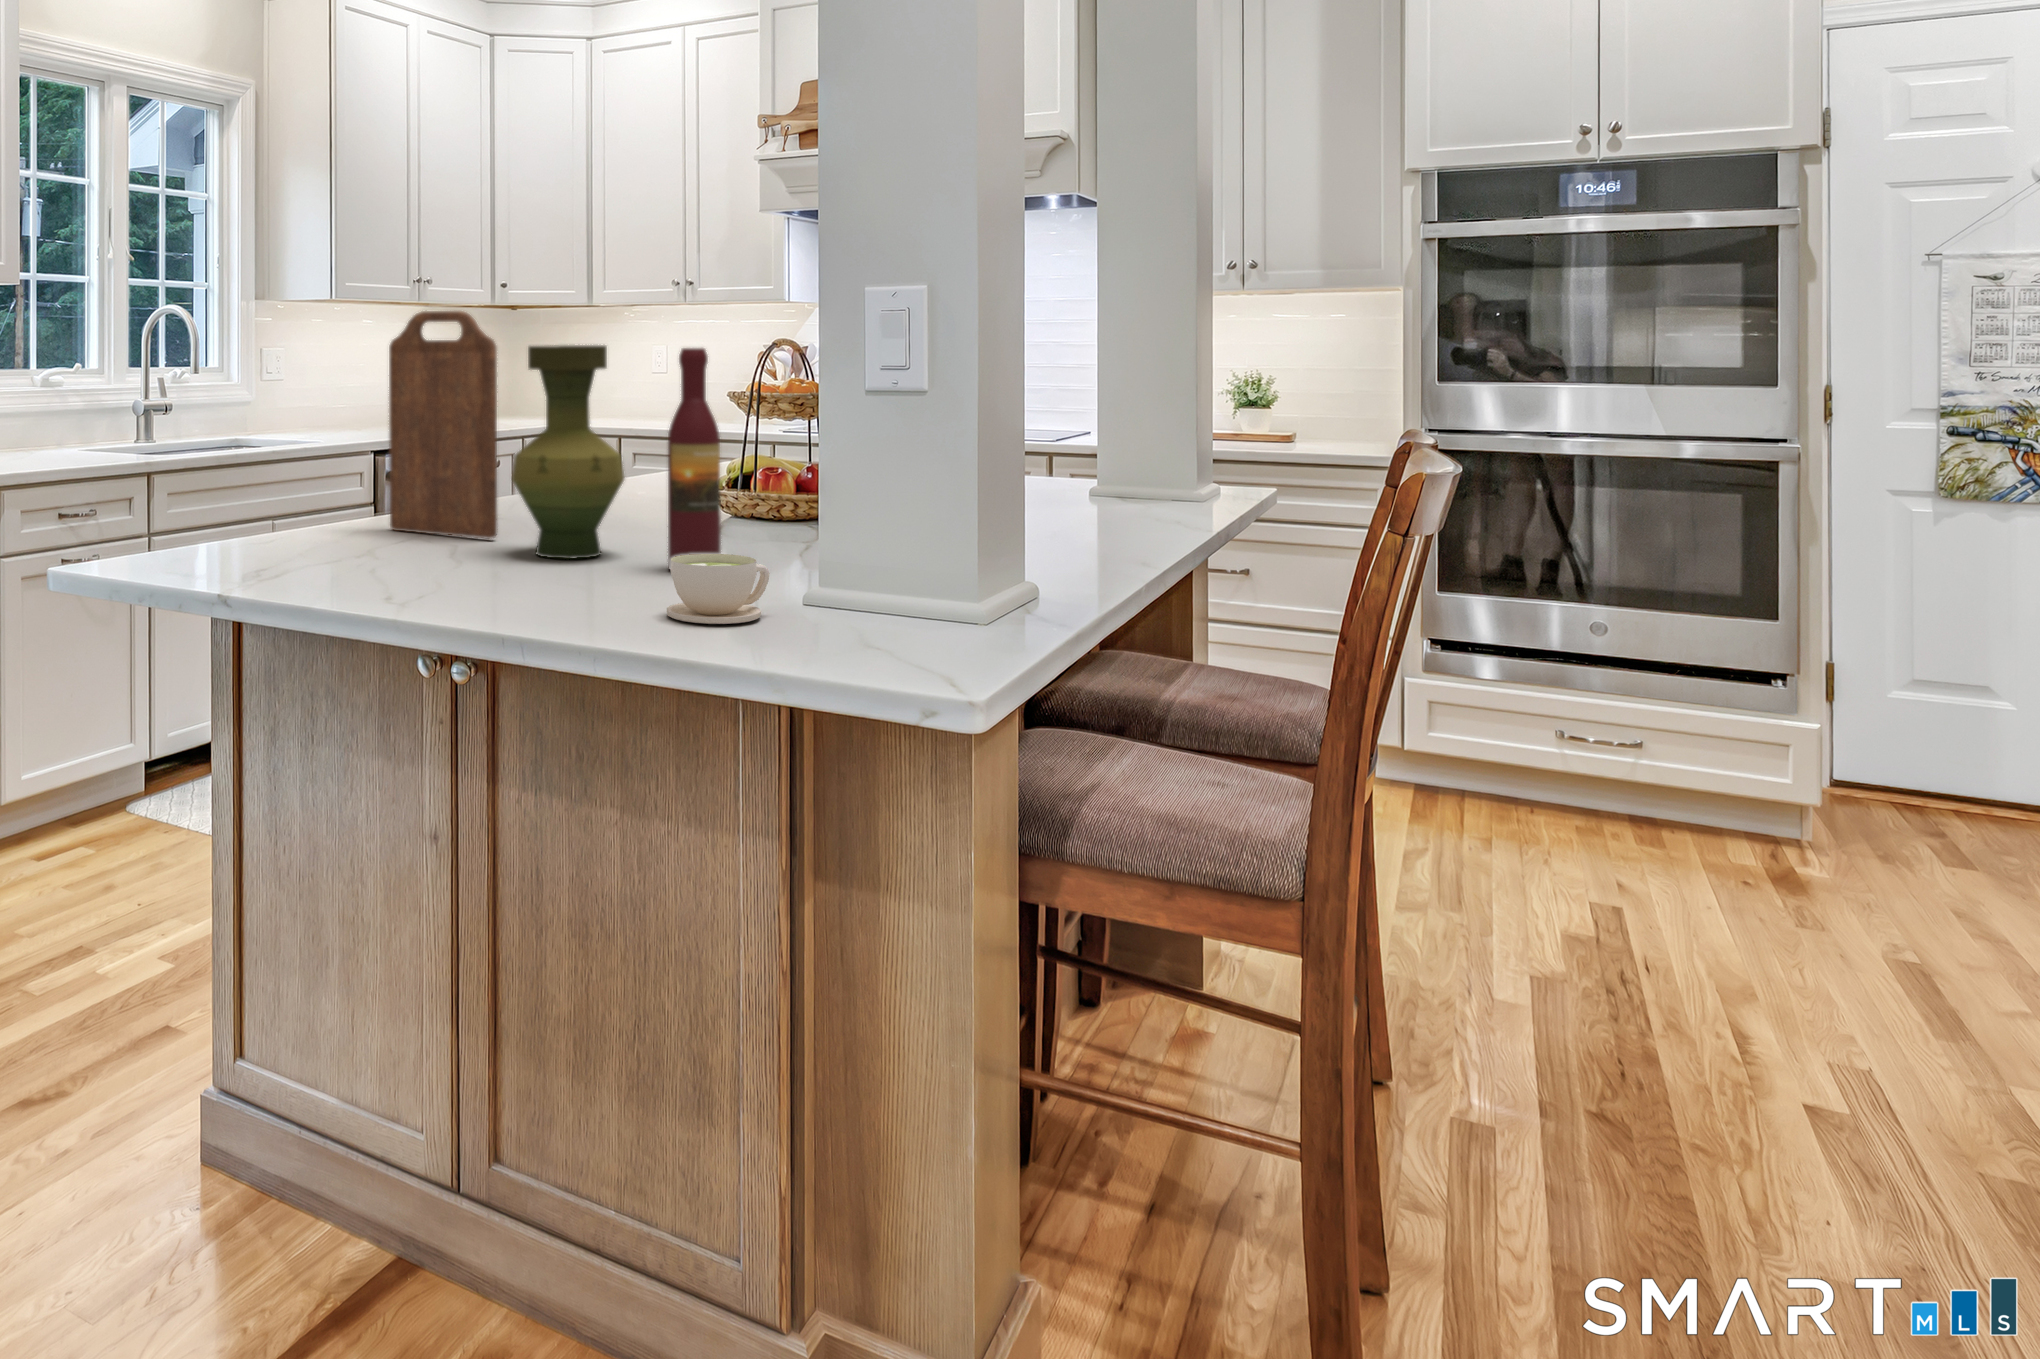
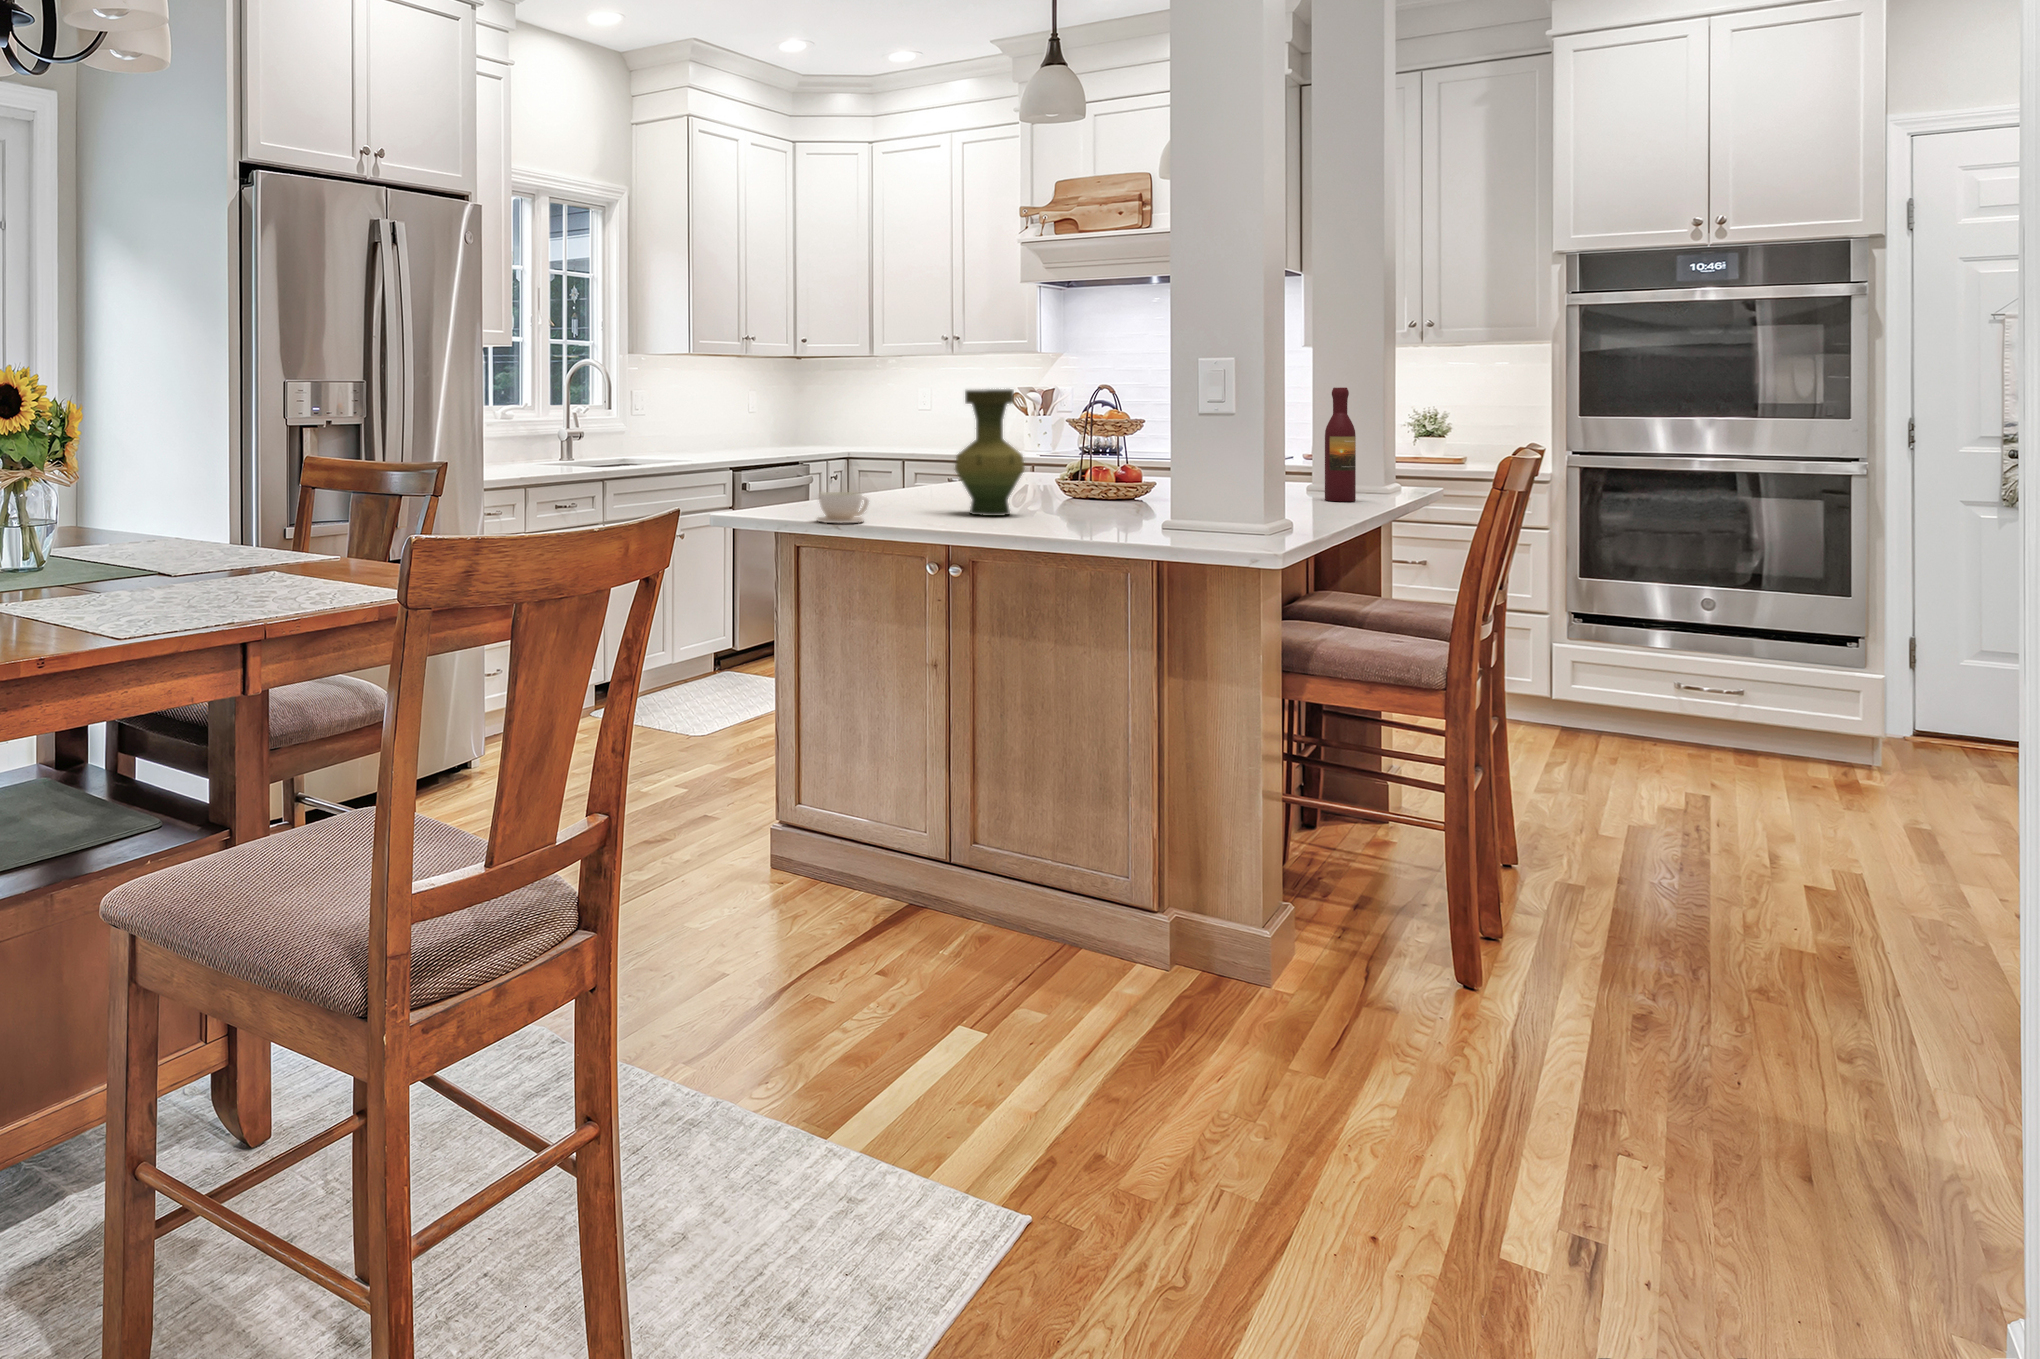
cutting board: present [389,311,498,539] -> none [859,369,935,507]
wine bottle: present [668,348,721,568] -> present [1325,387,1356,501]
coffee cup: present [667,554,770,624] -> present [817,492,869,523]

